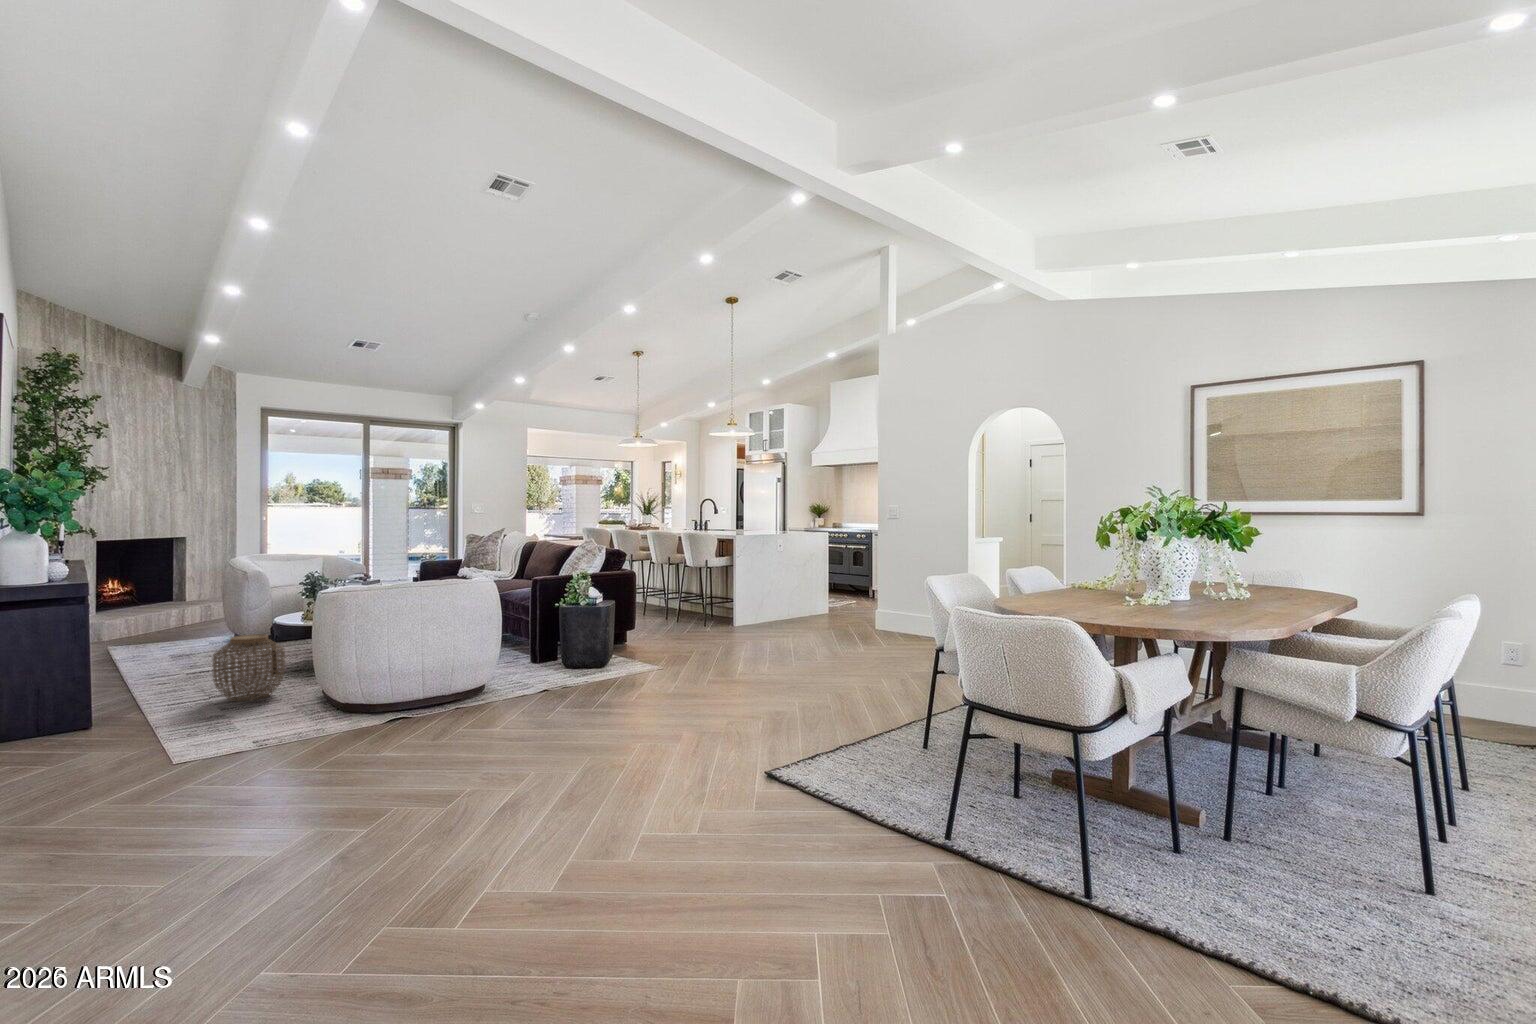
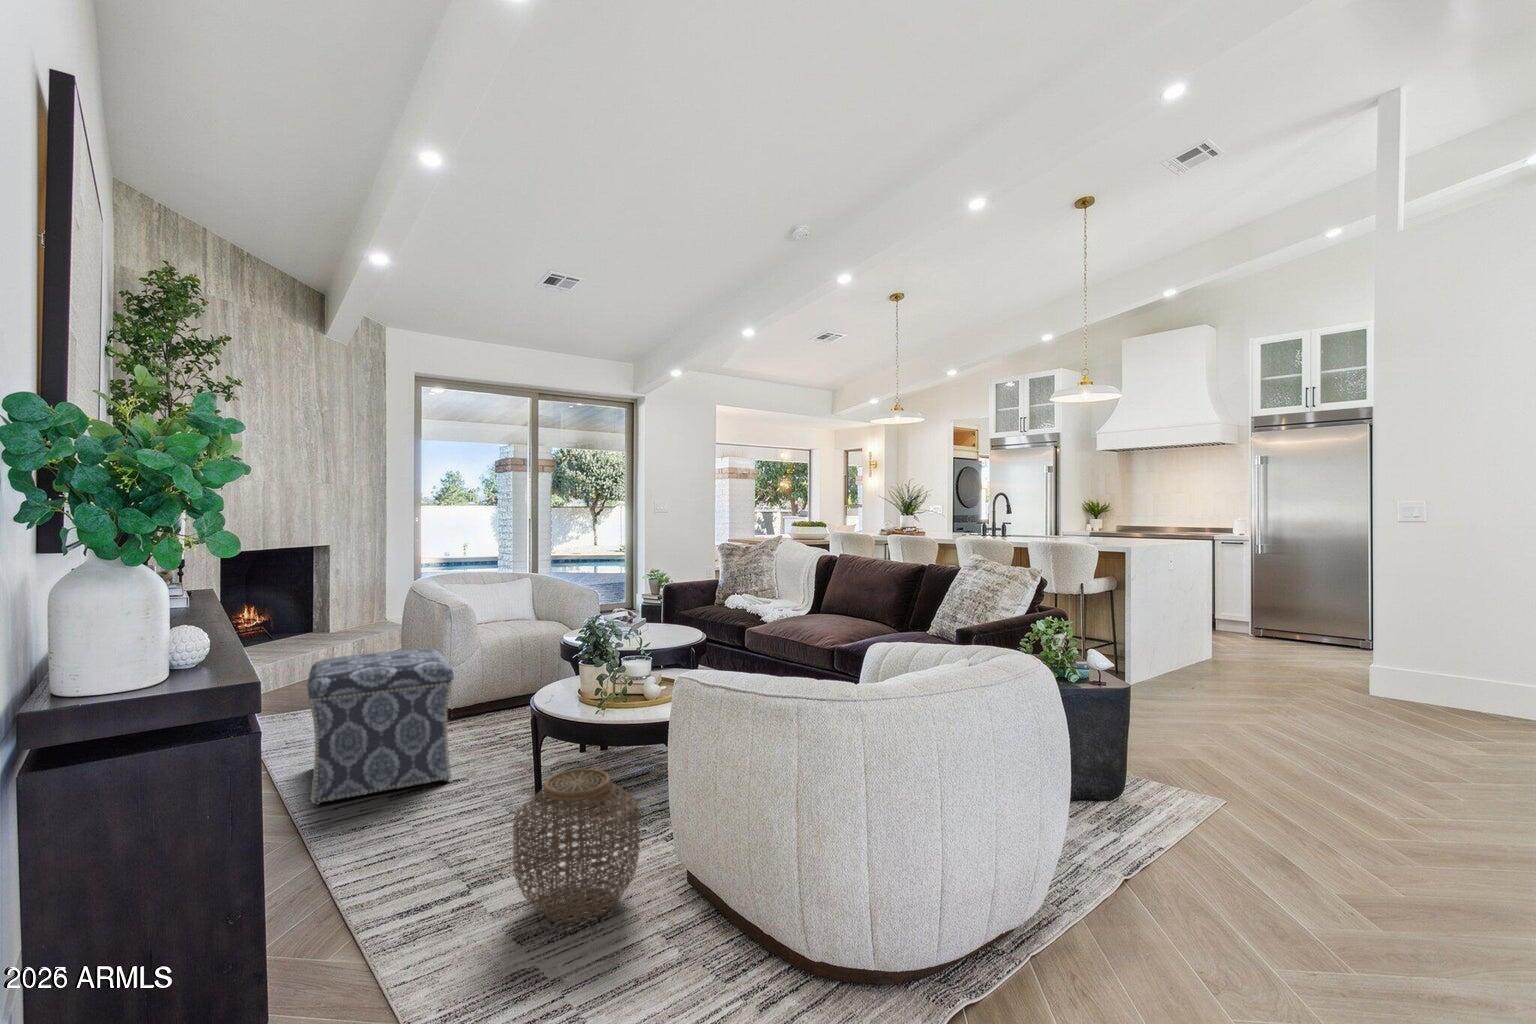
ottoman: none [130,593,227,674] -> present [307,649,454,805]

